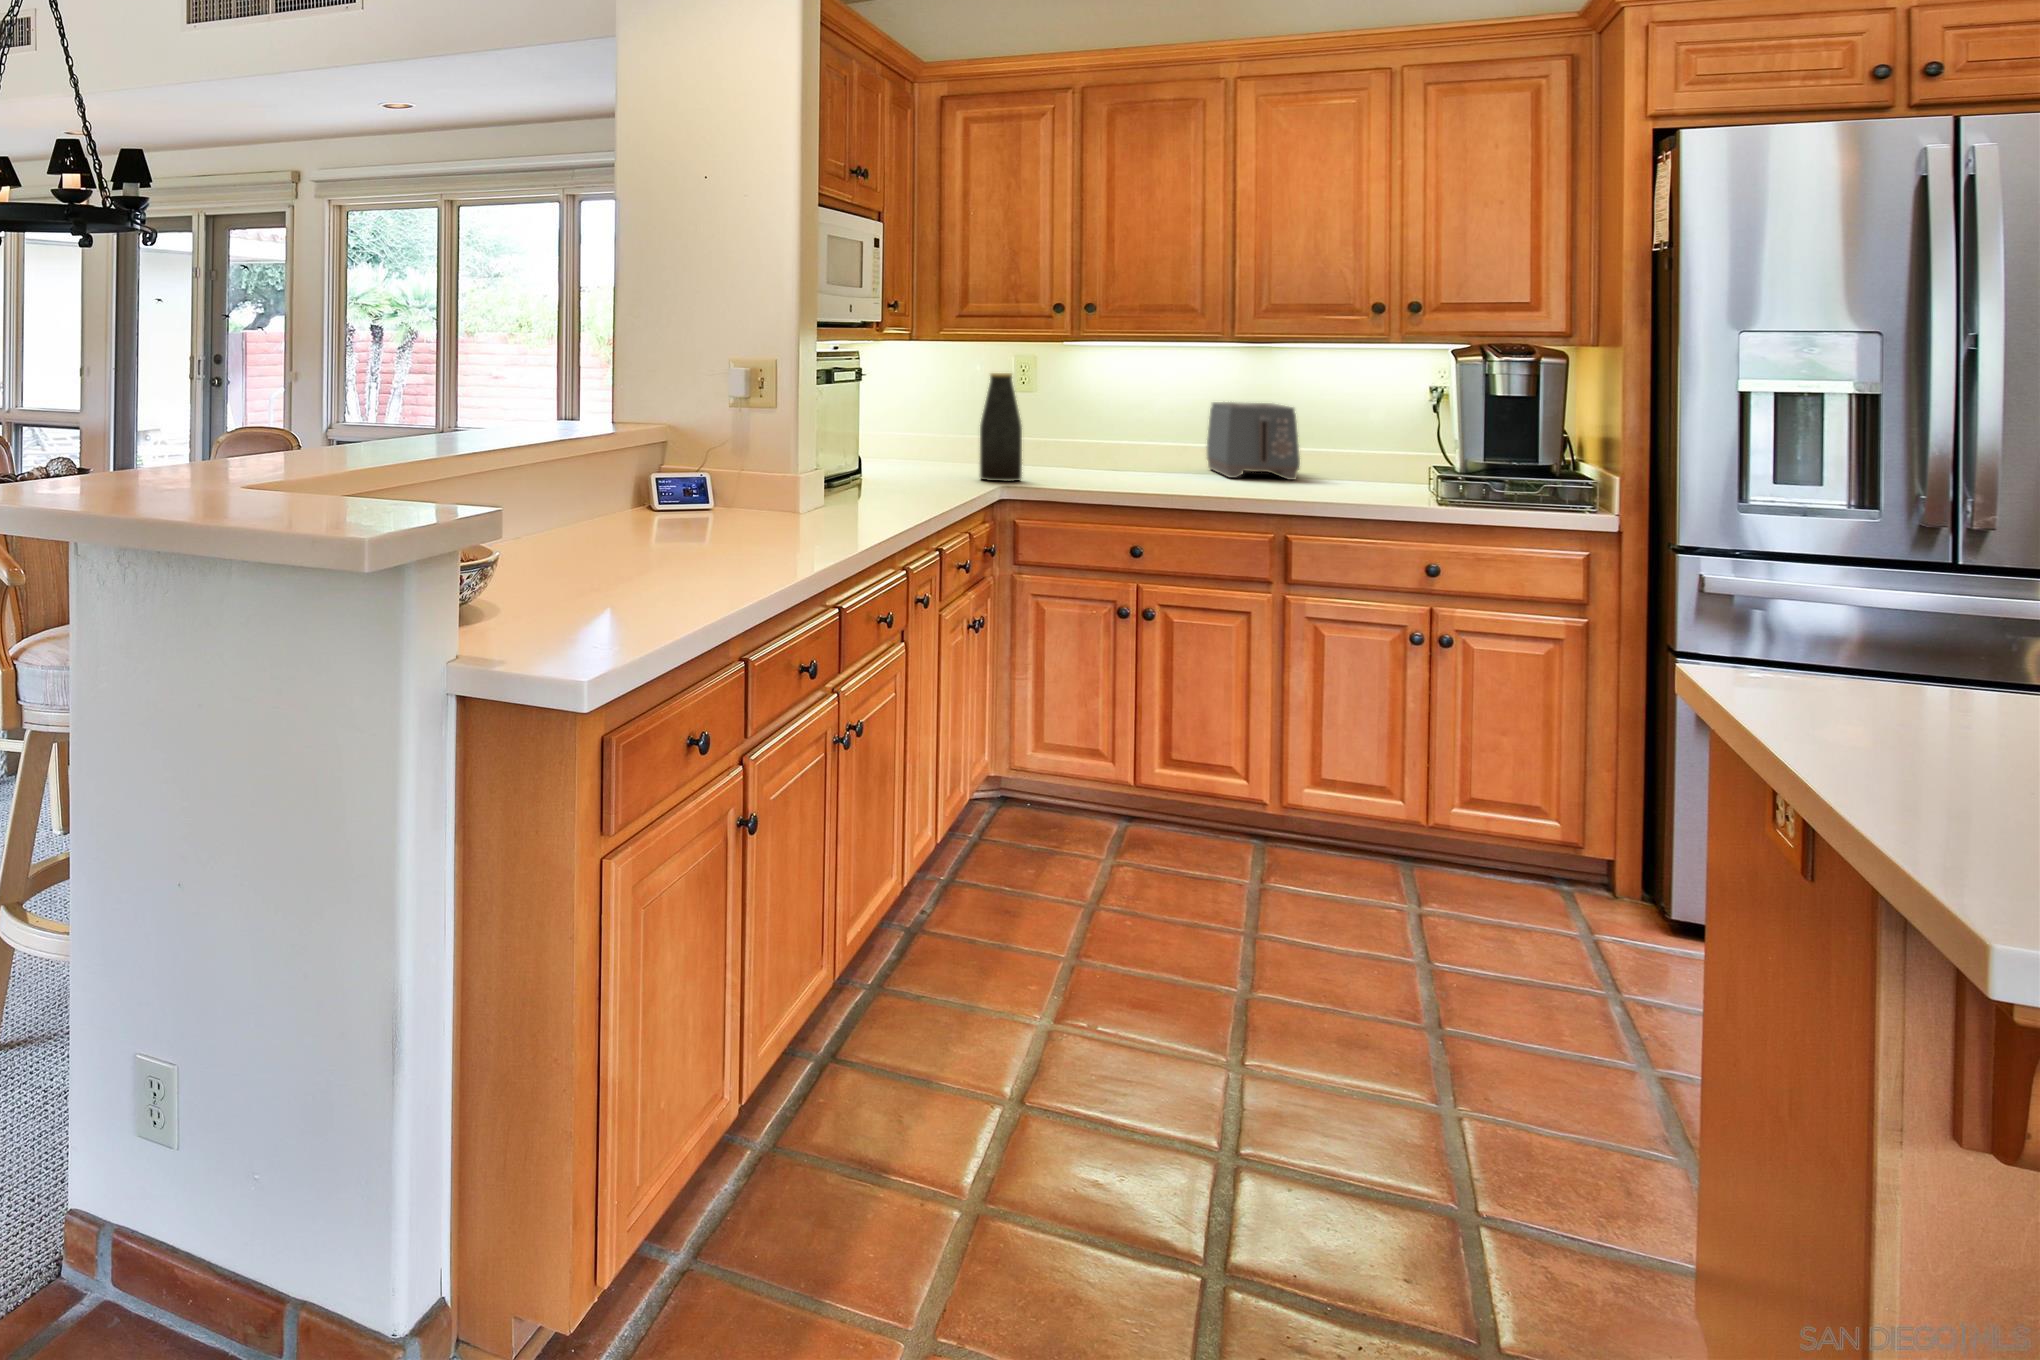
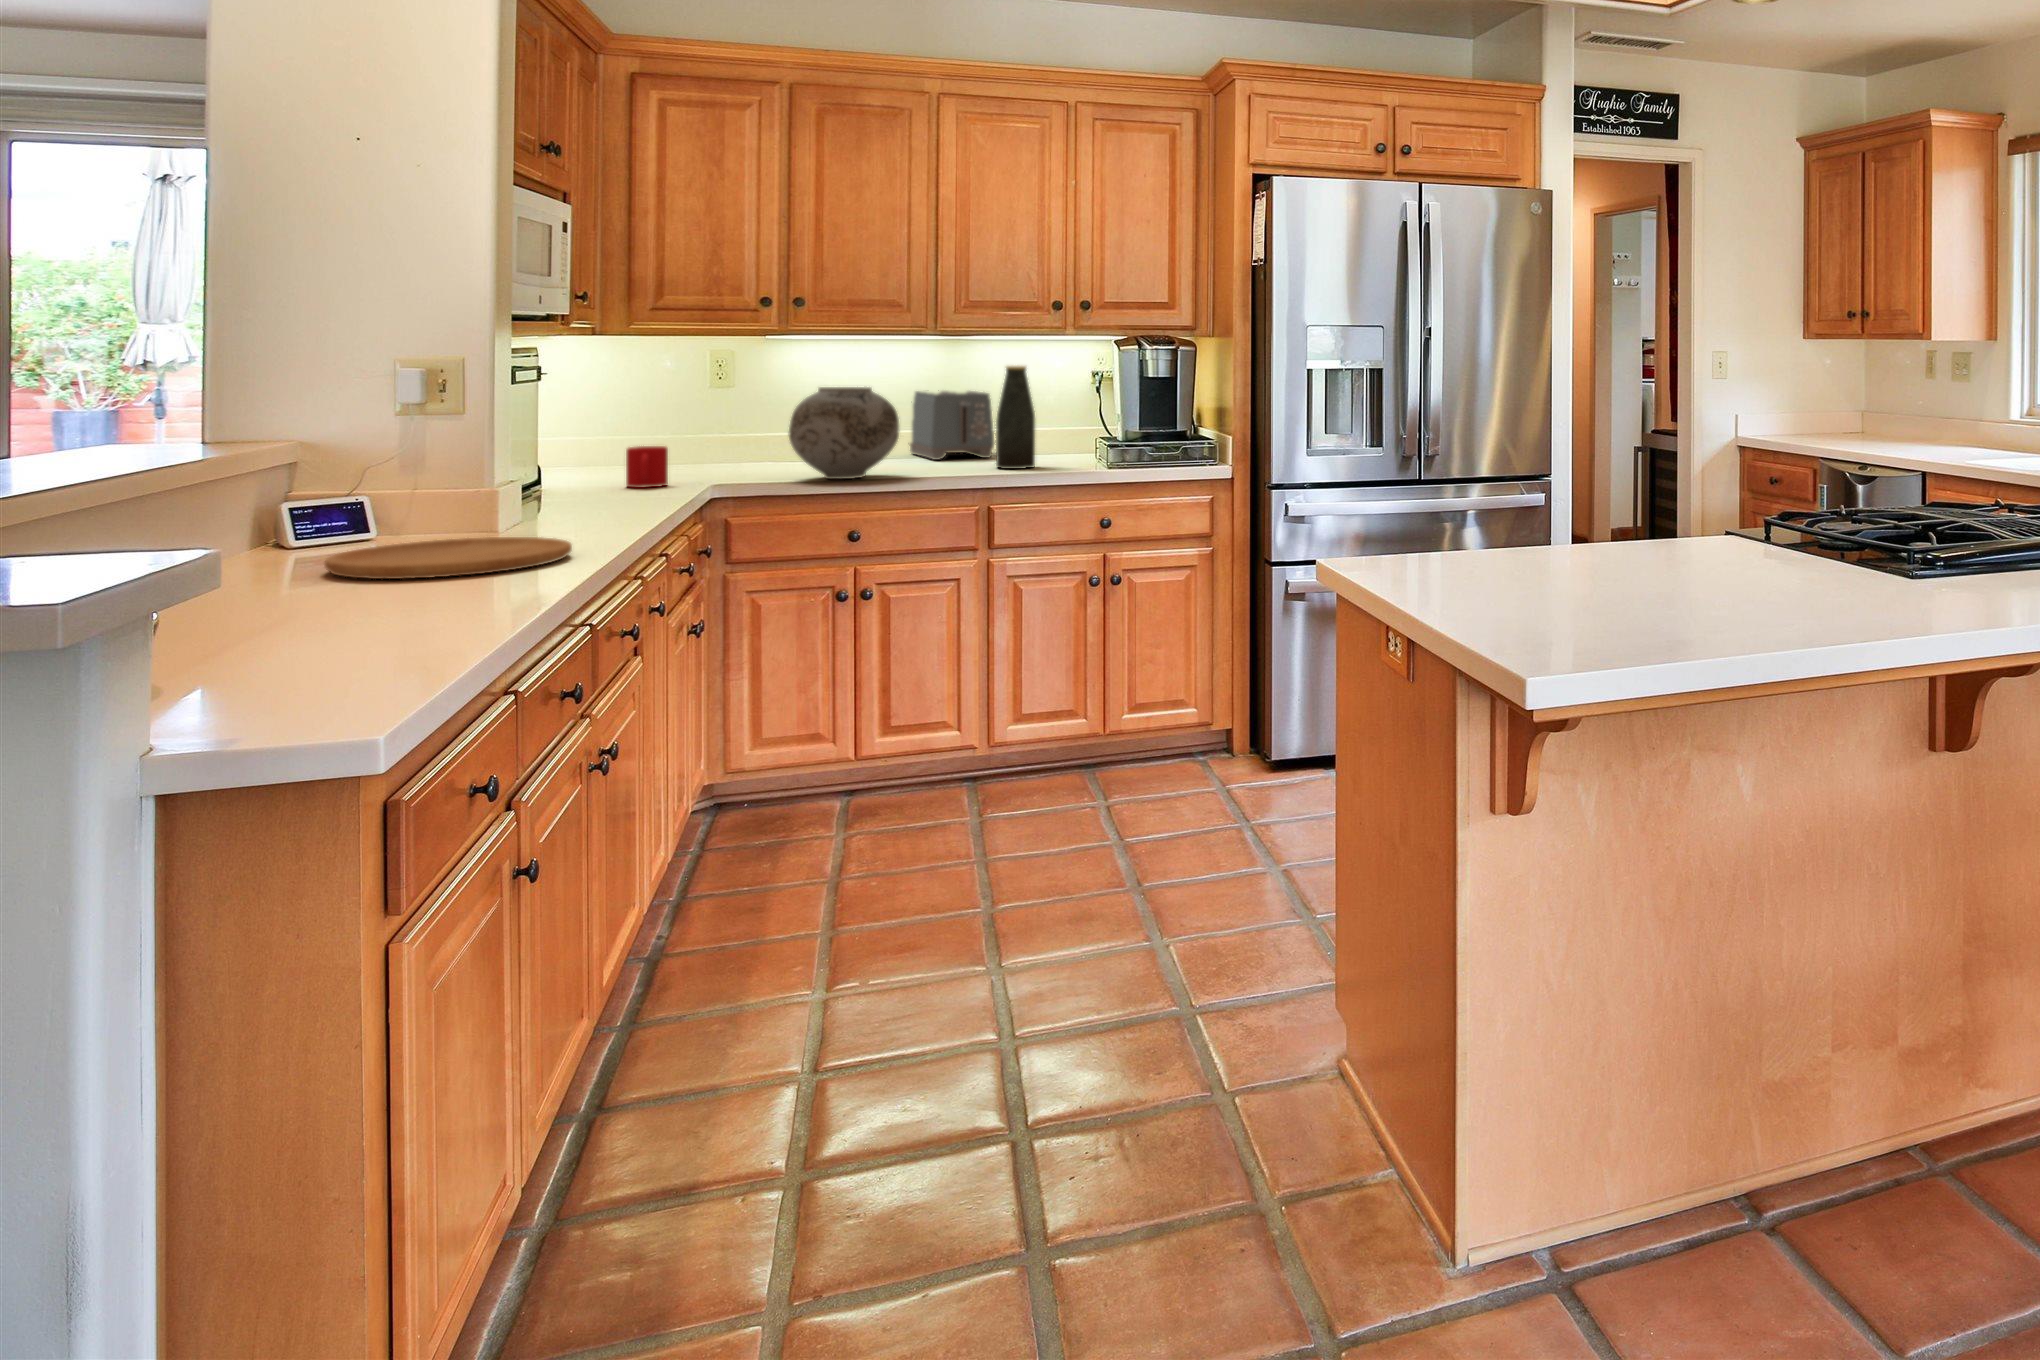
bottle: present [980,373,1022,482] -> present [996,366,1035,469]
vase: none [1068,395,1181,491] -> present [789,387,899,479]
mug: none [924,445,959,484] -> present [626,446,668,488]
cutting board: none [662,516,837,549] -> present [324,537,572,579]

